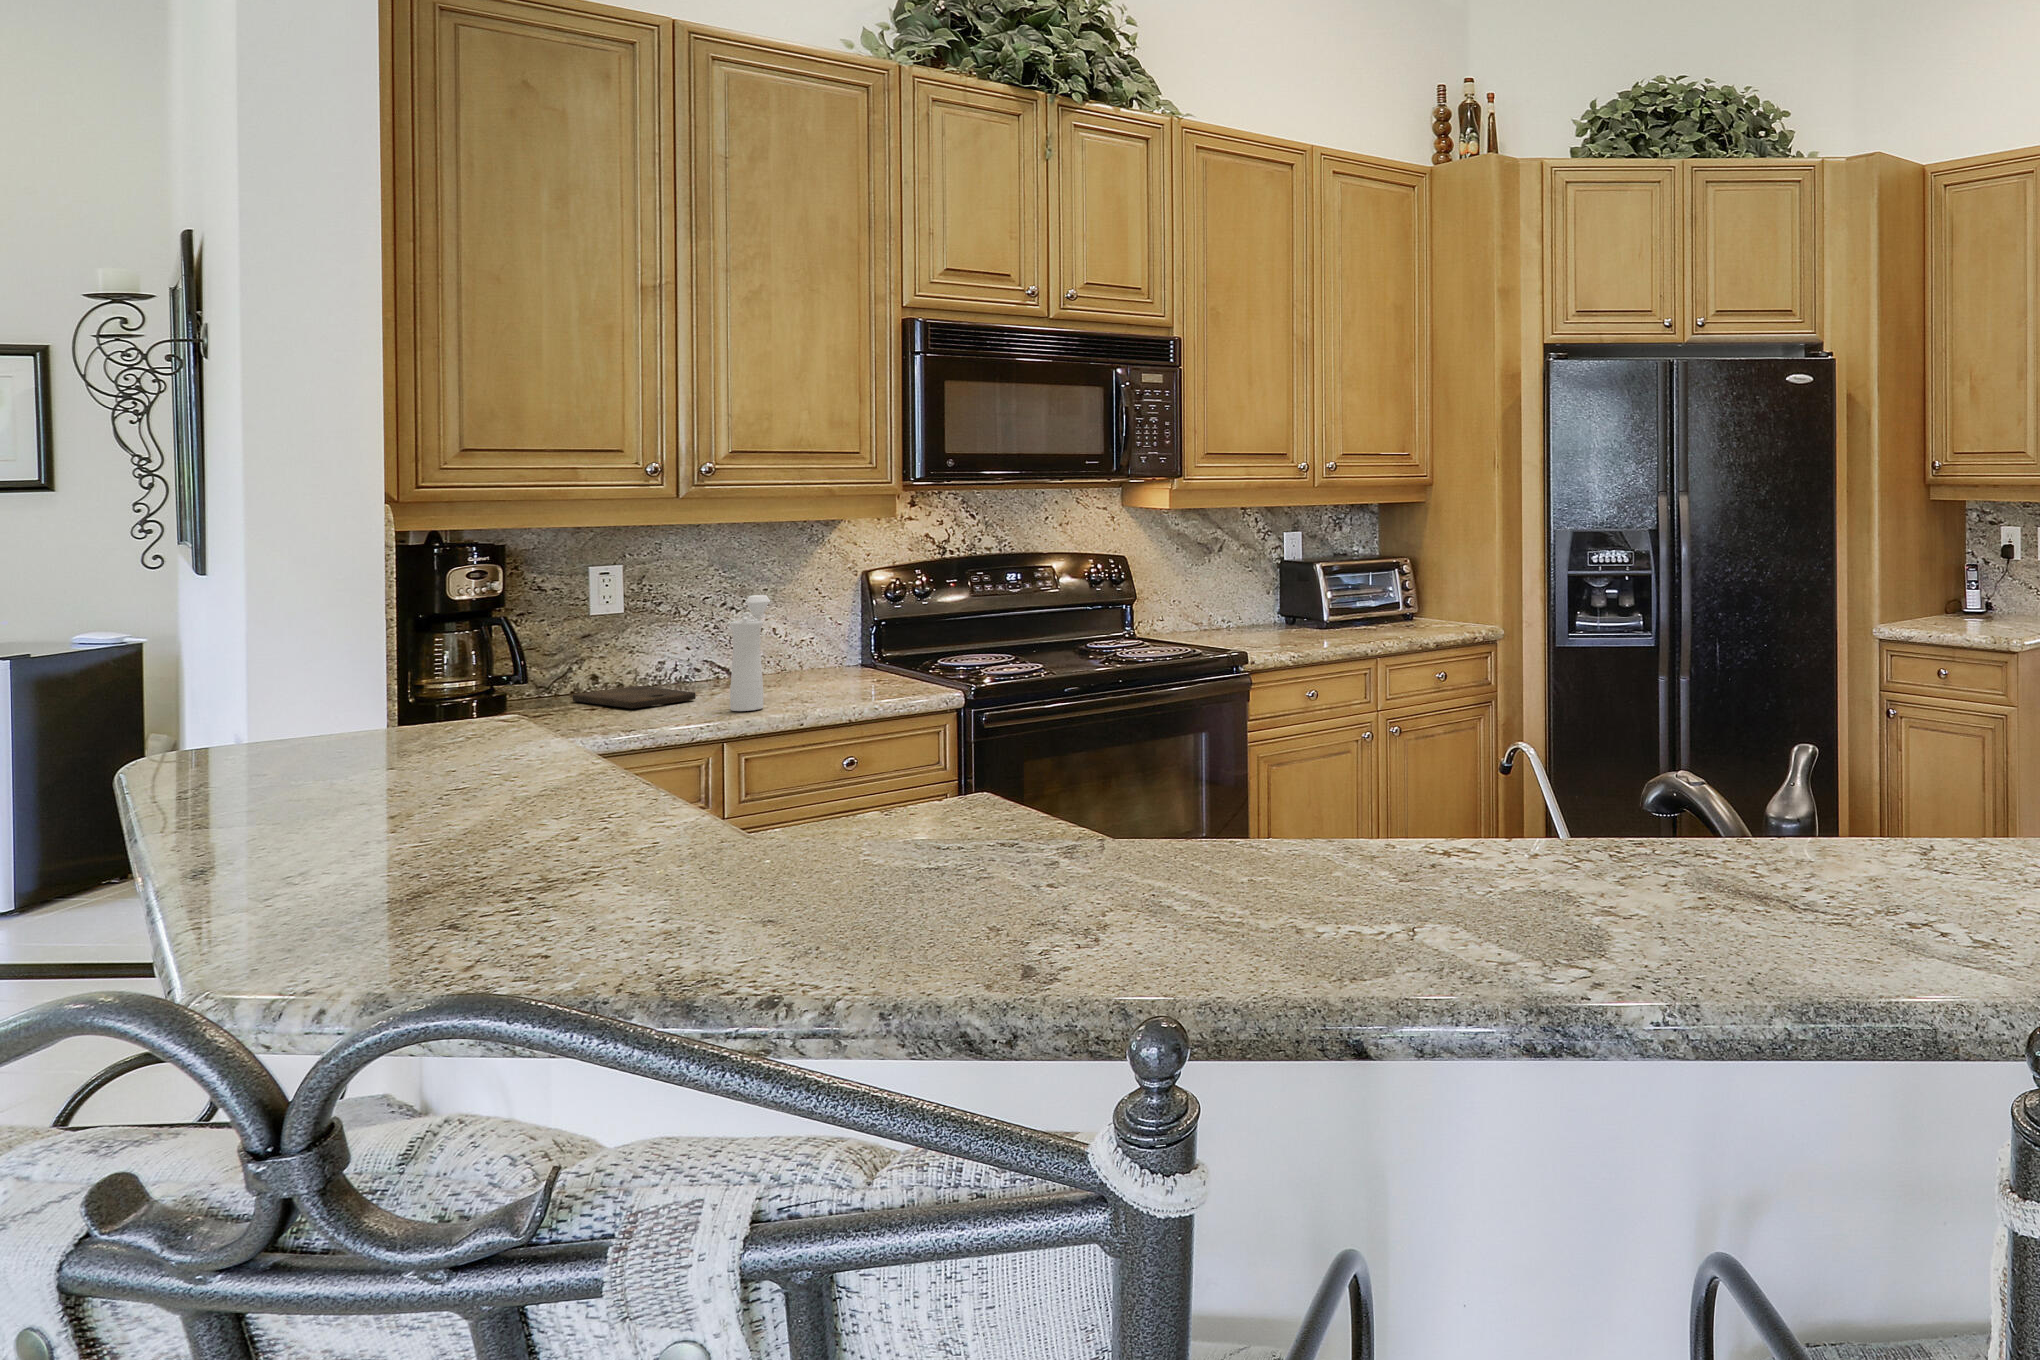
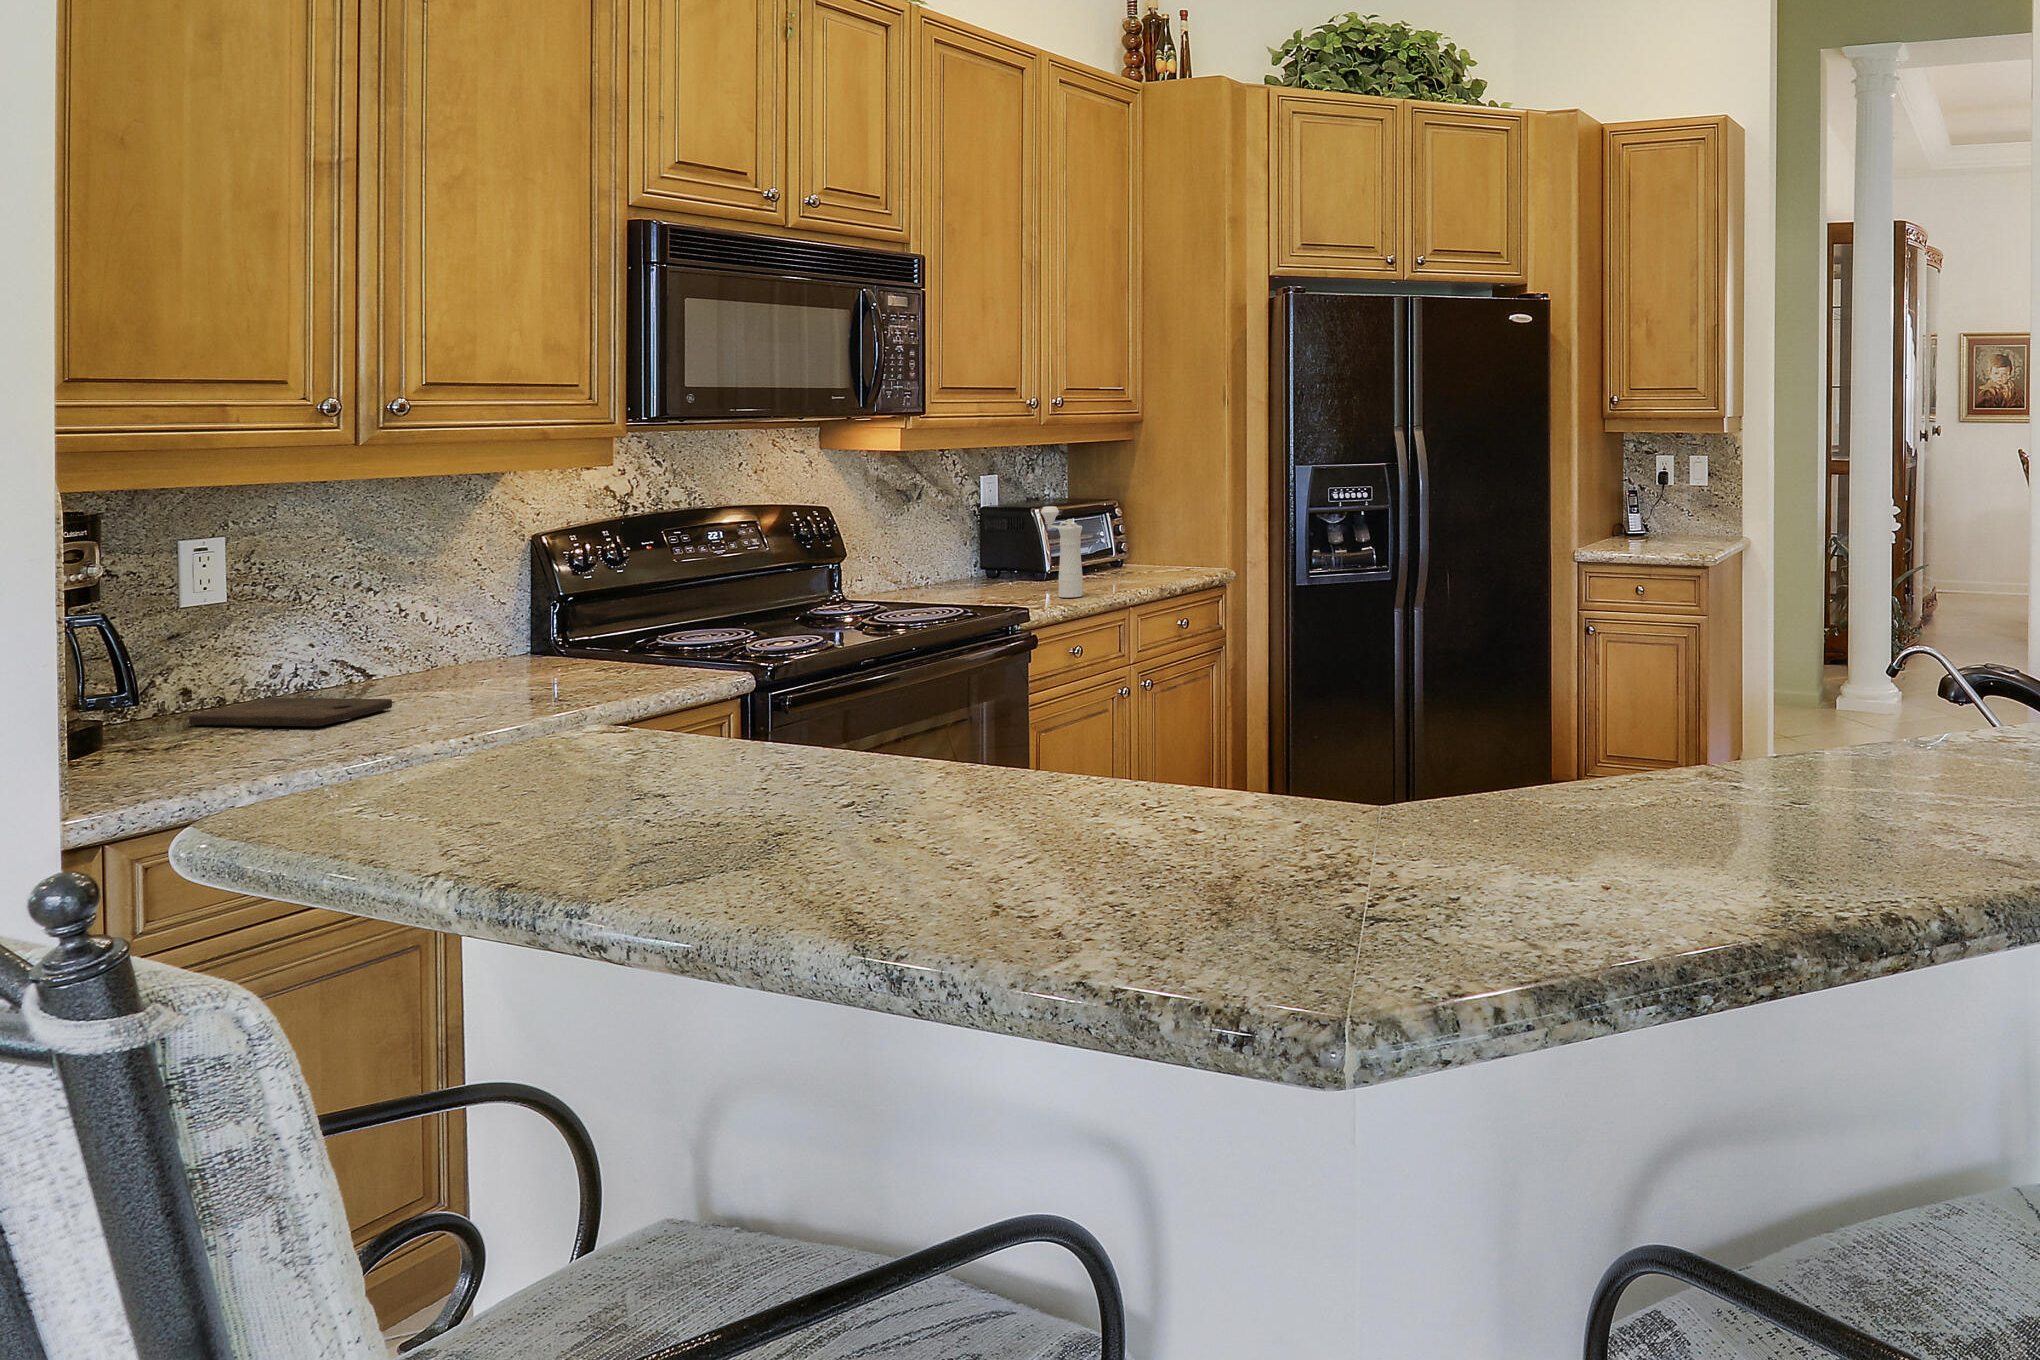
pepper mill: present [730,595,770,711] -> present [1041,507,1083,598]

